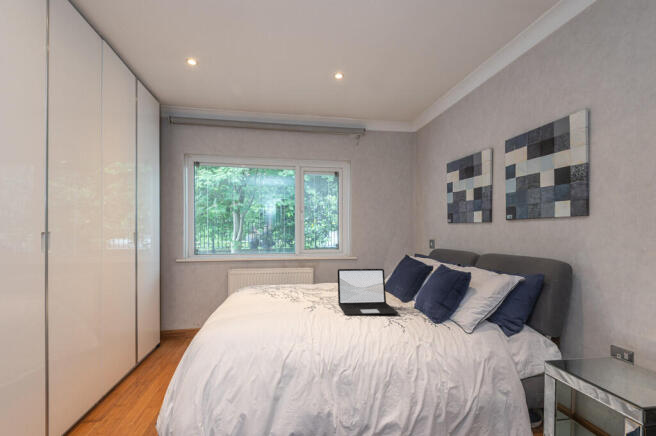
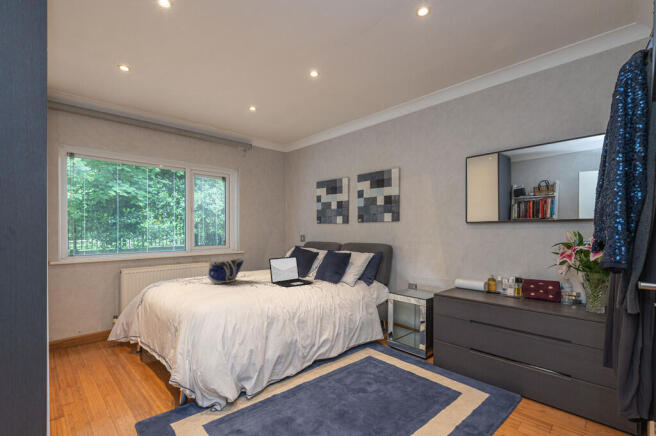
tote bag: none [264,265,311,295] -> present [207,258,243,284]

